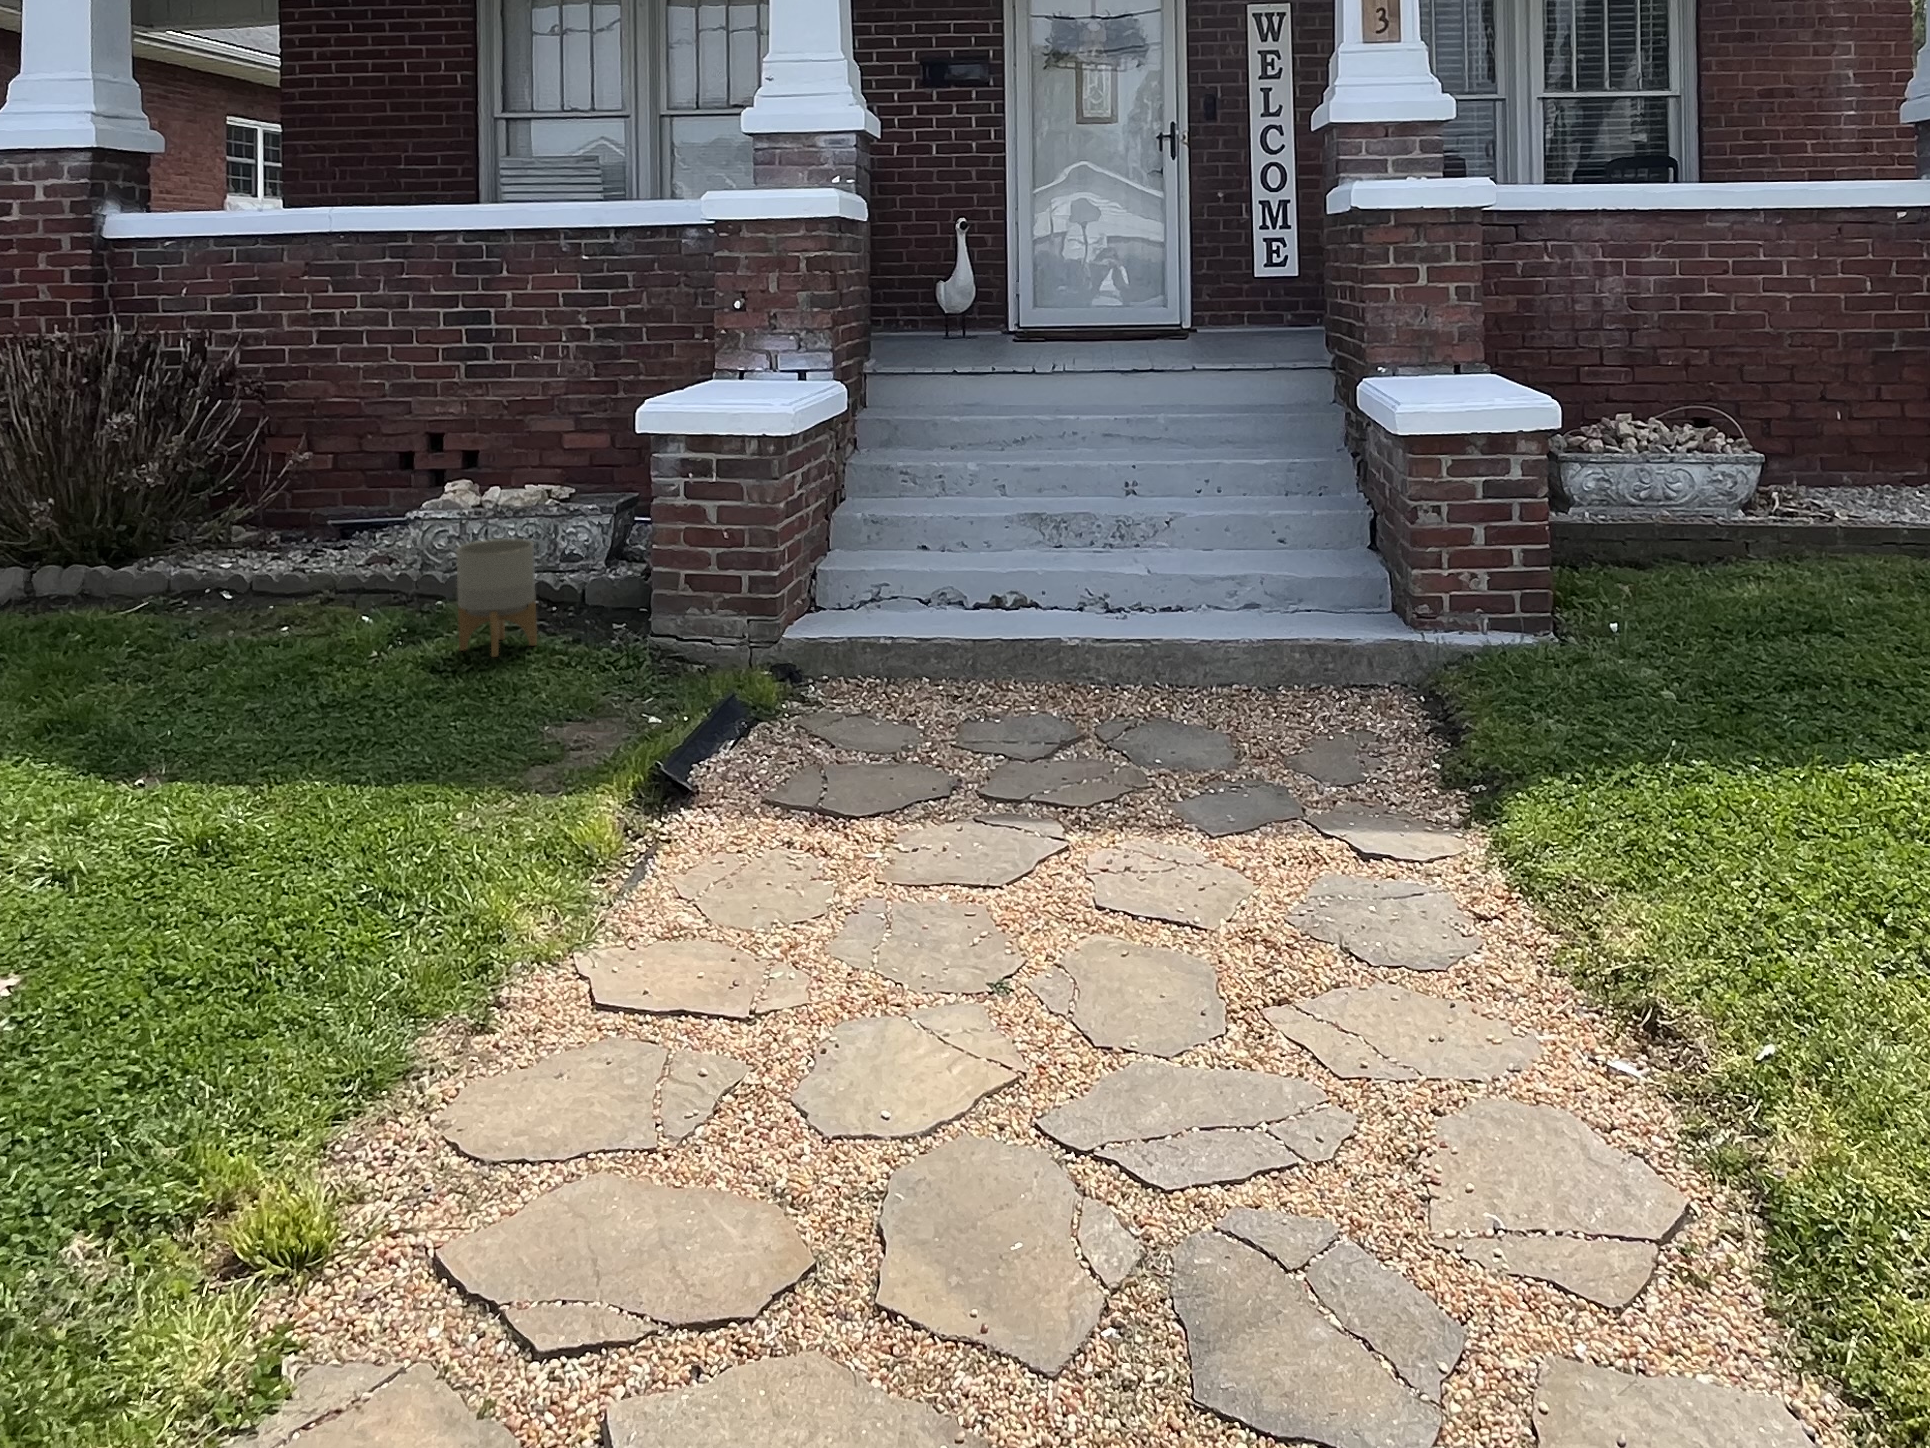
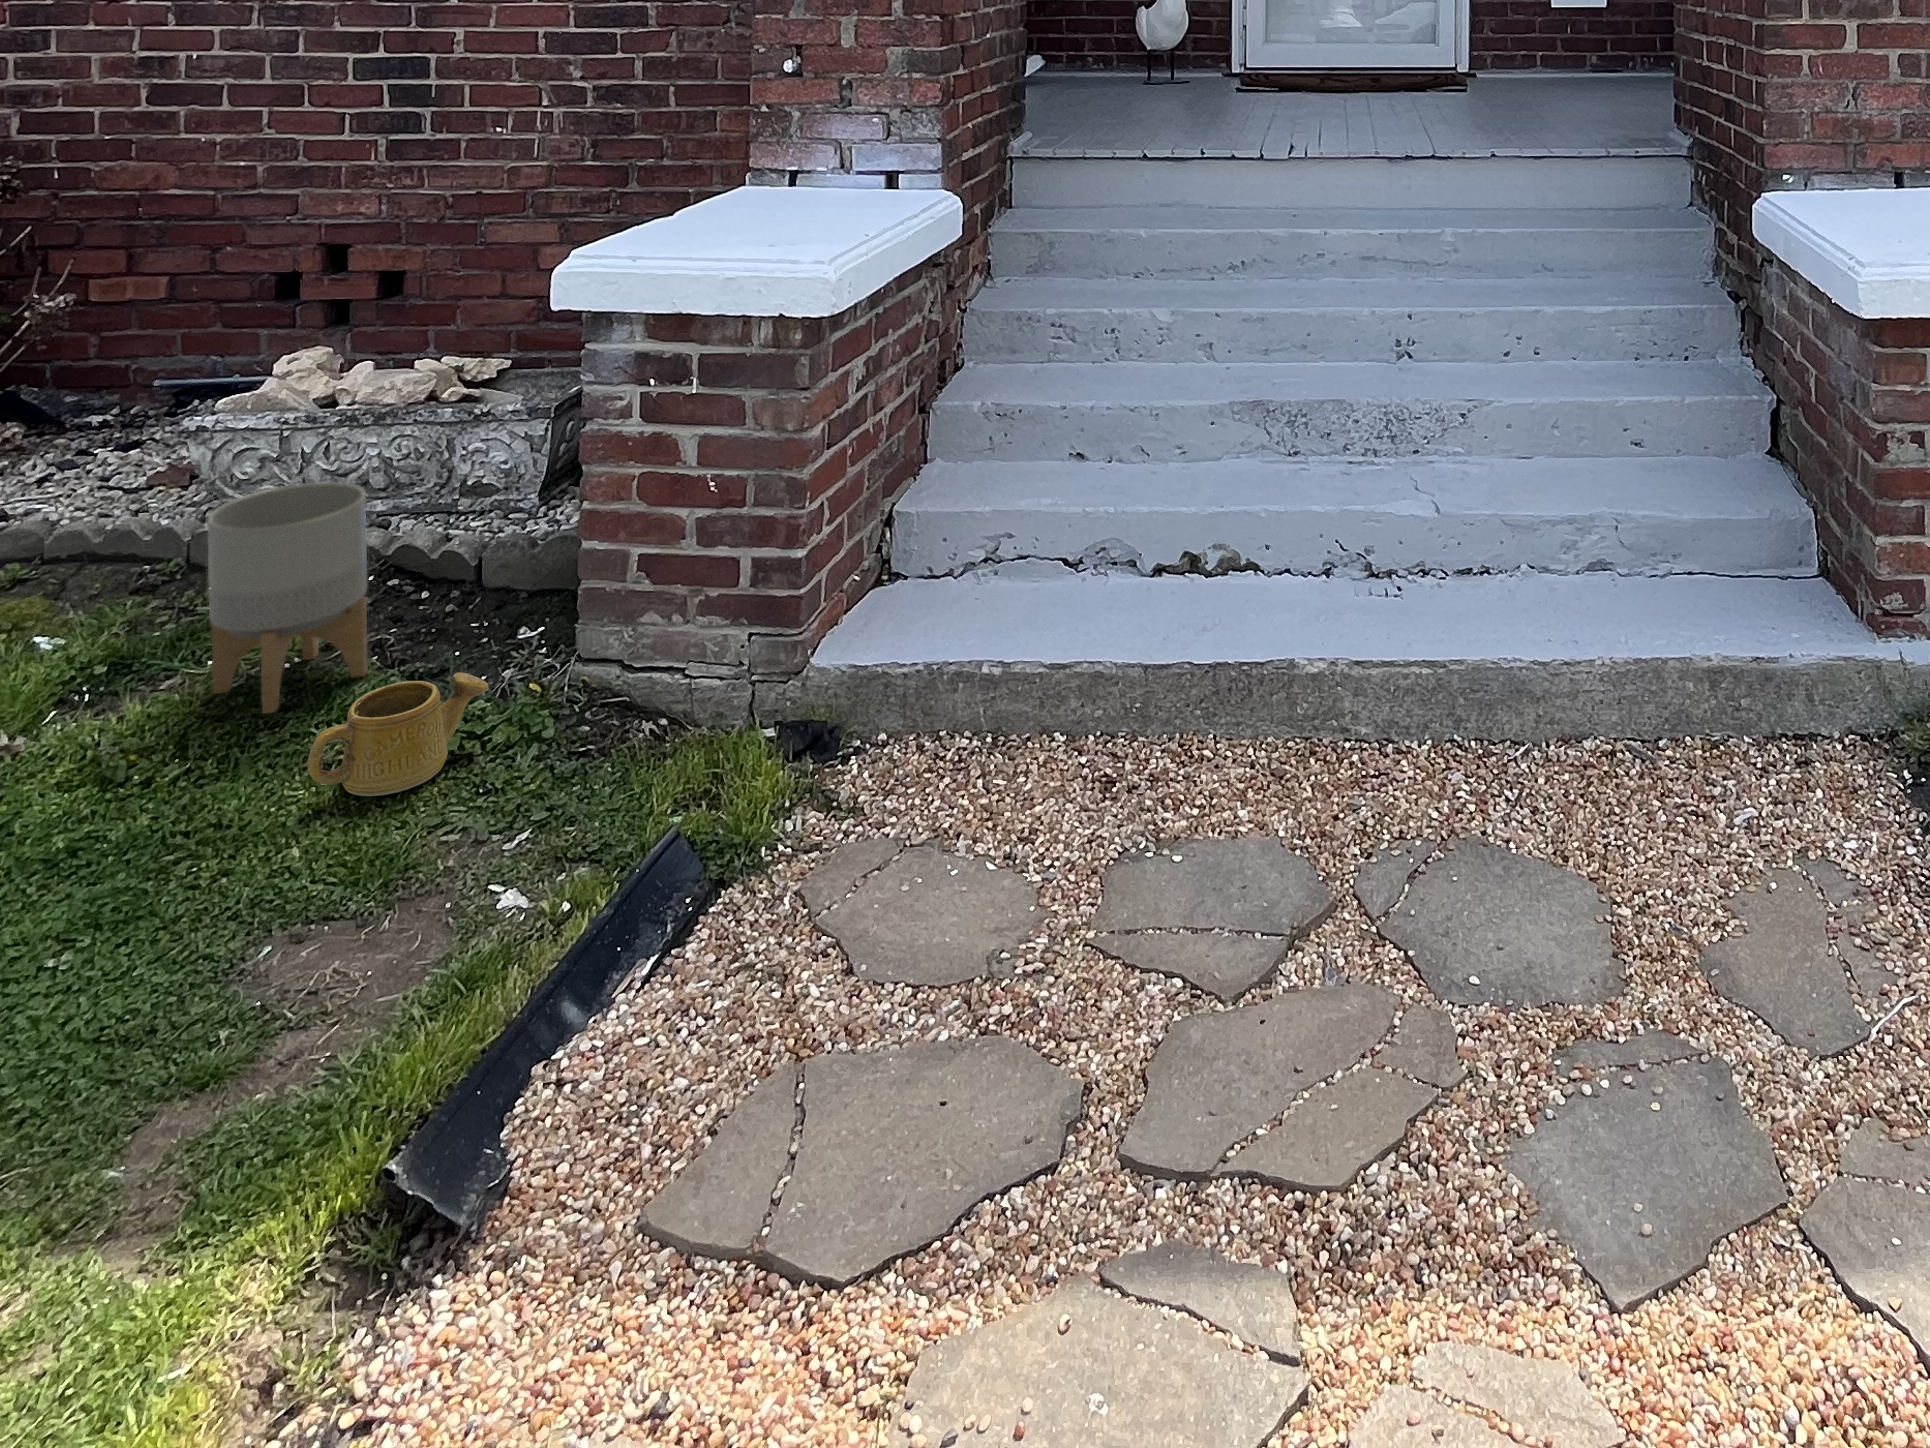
watering can: none [538,628,619,683] -> present [308,672,489,796]

